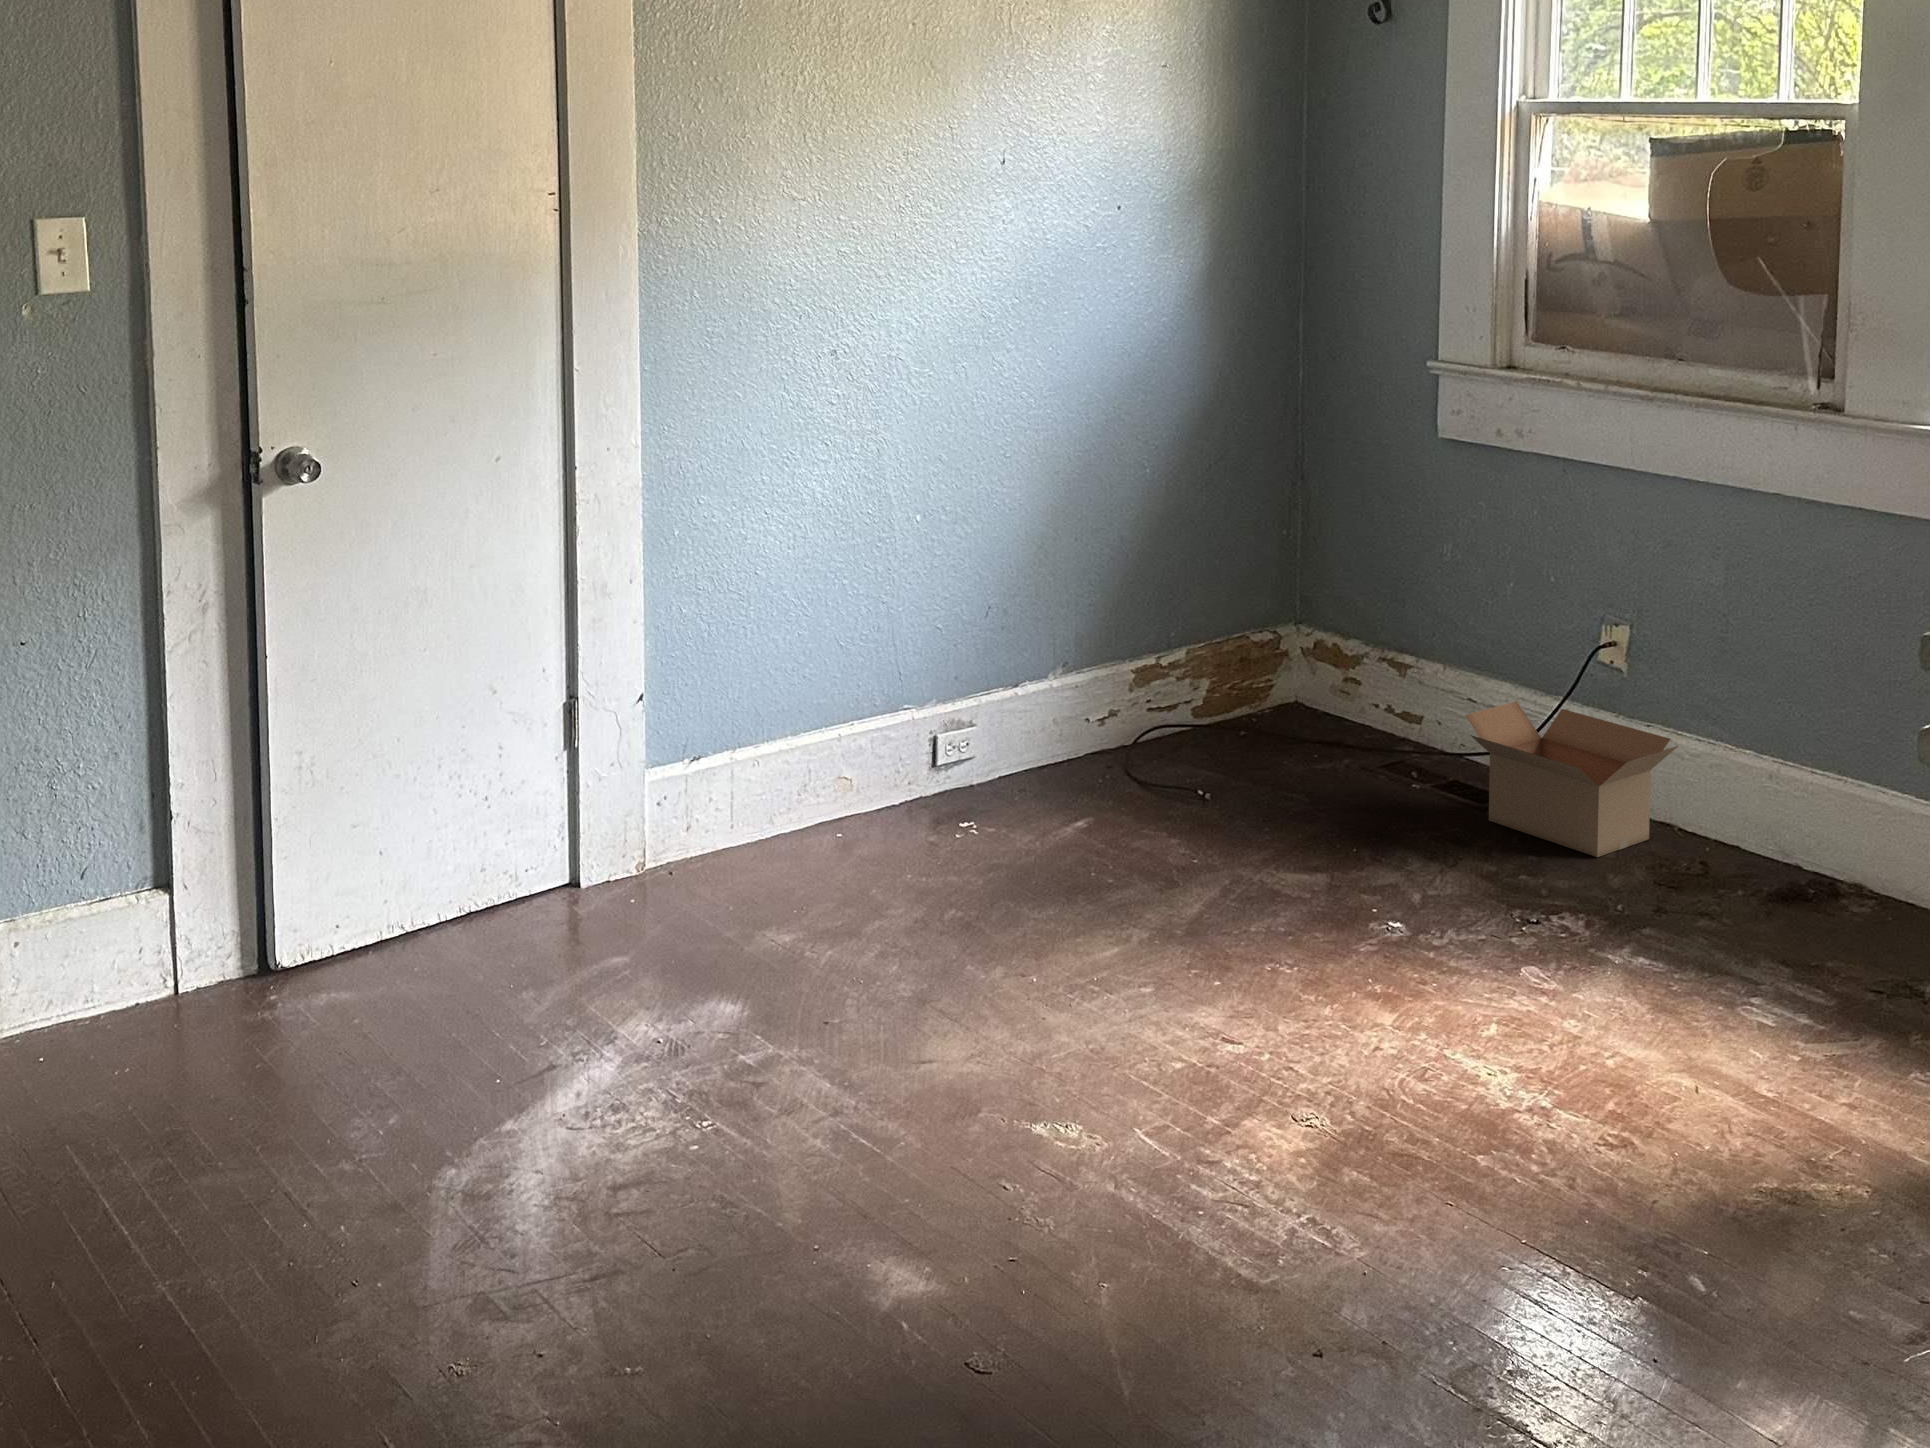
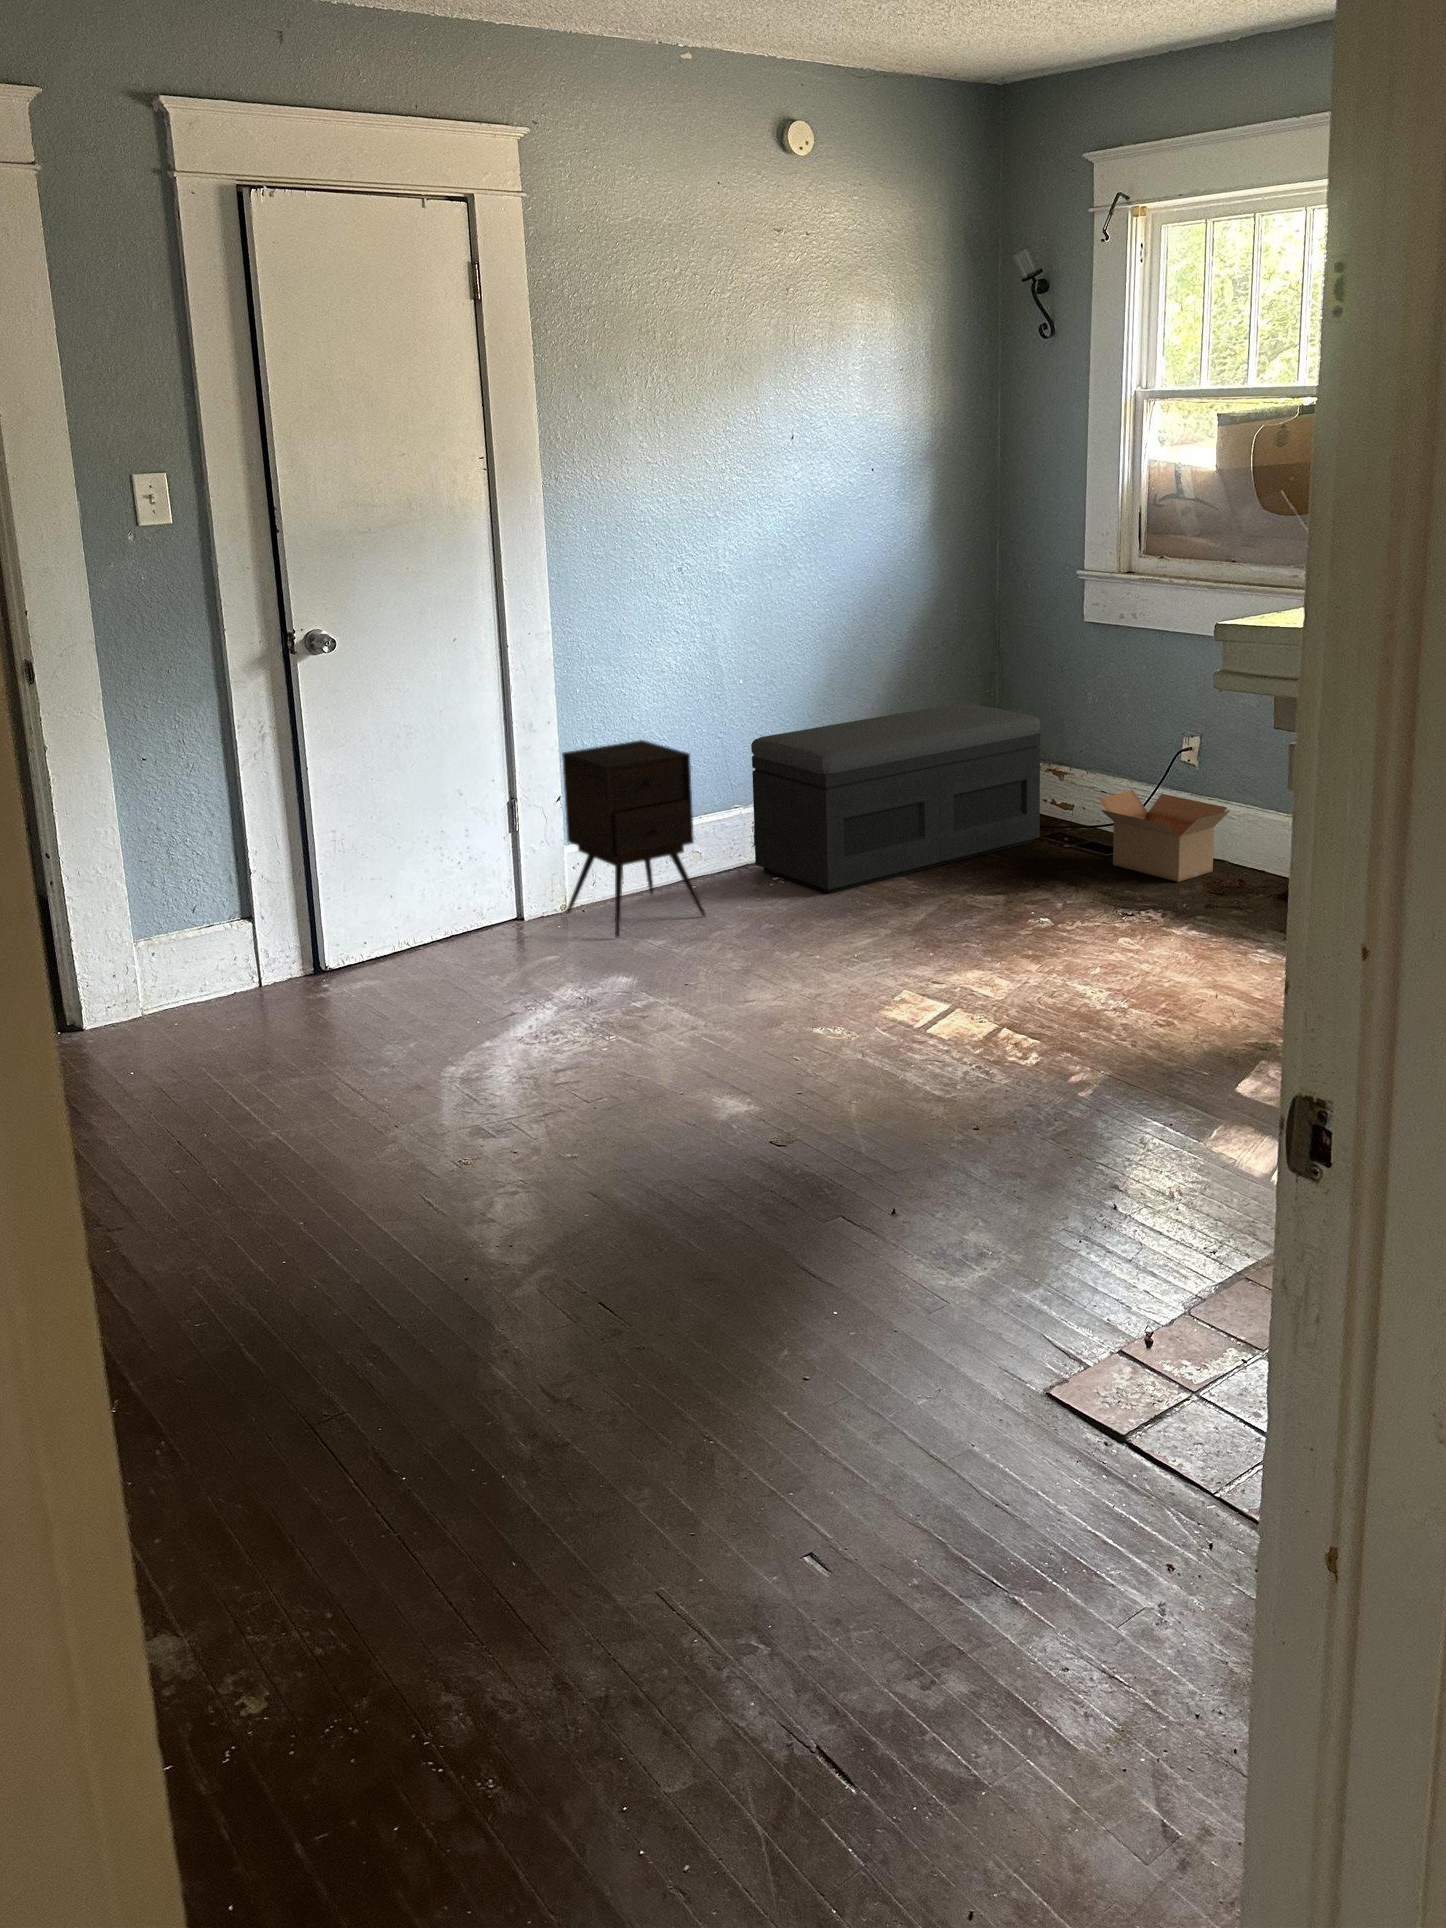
storage bench: none [935,554,1371,855] -> present [751,703,1040,893]
side table: none [649,612,861,926] -> present [562,740,706,937]

